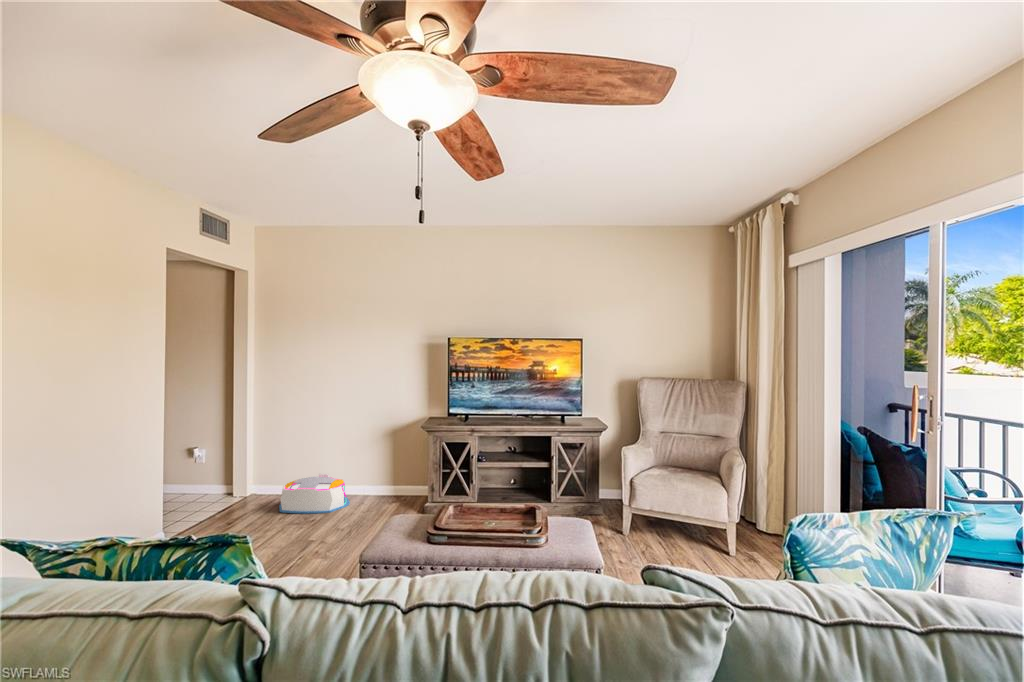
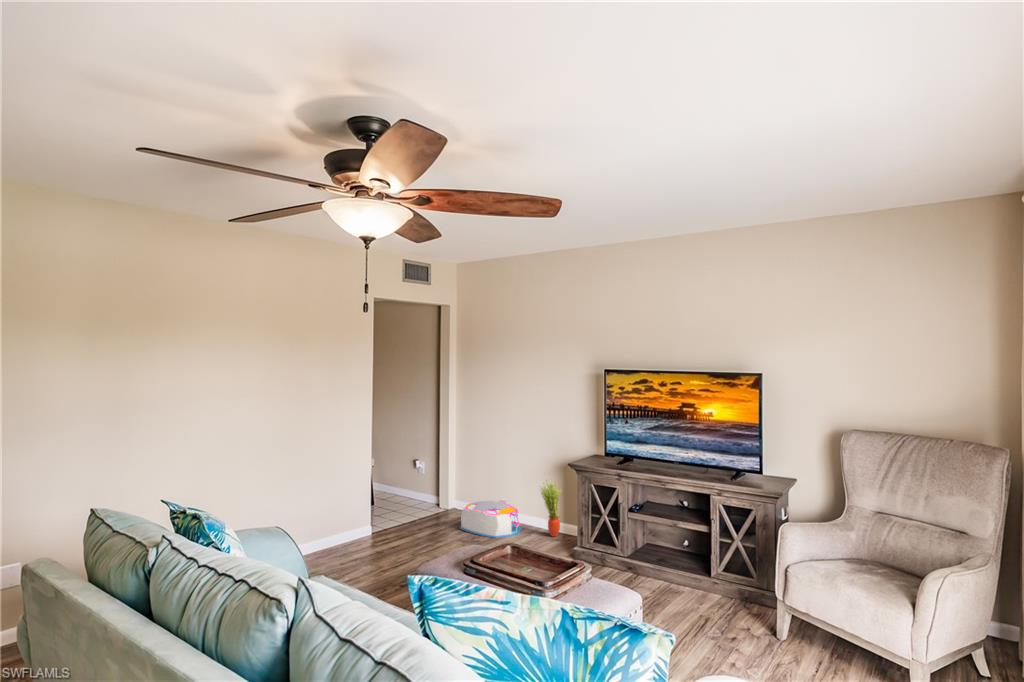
potted plant: none [371,446,394,499] -> present [541,480,561,536]

